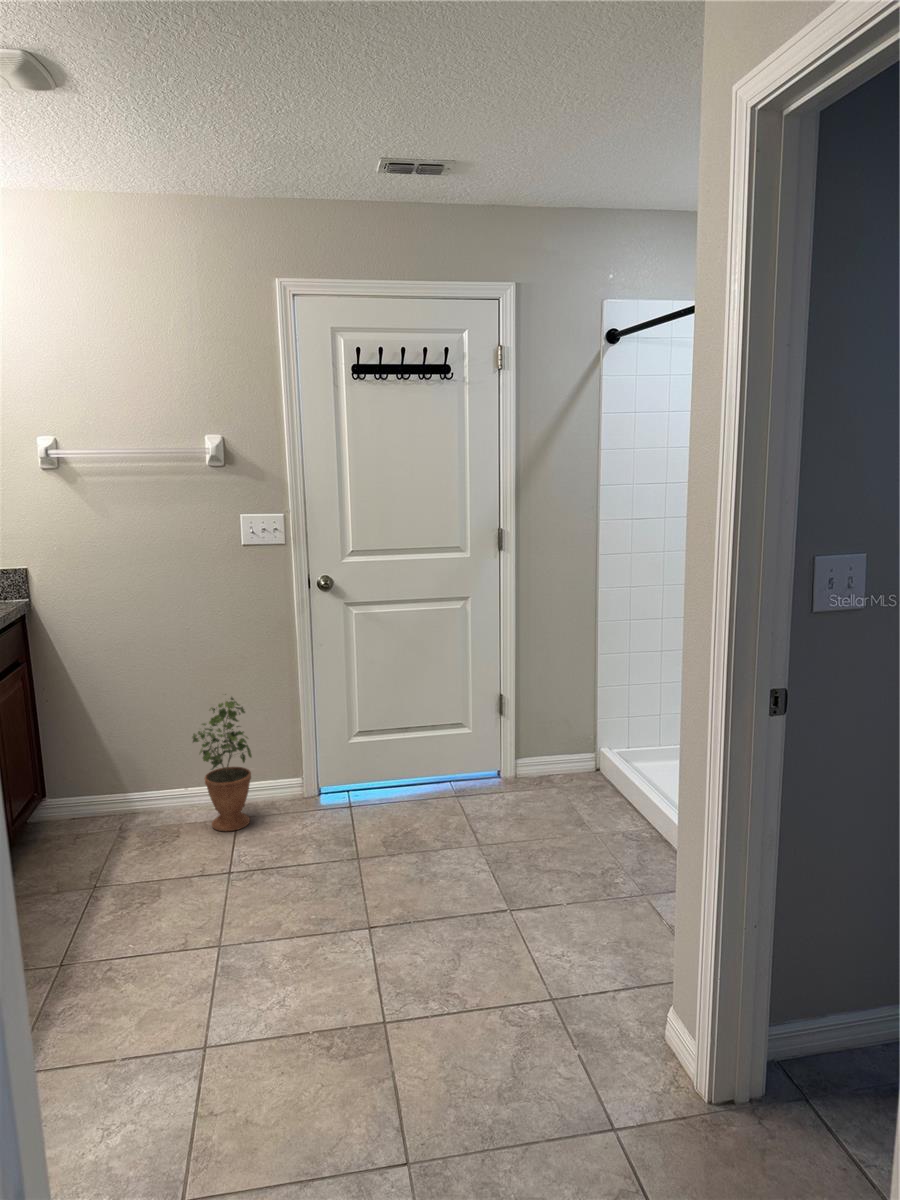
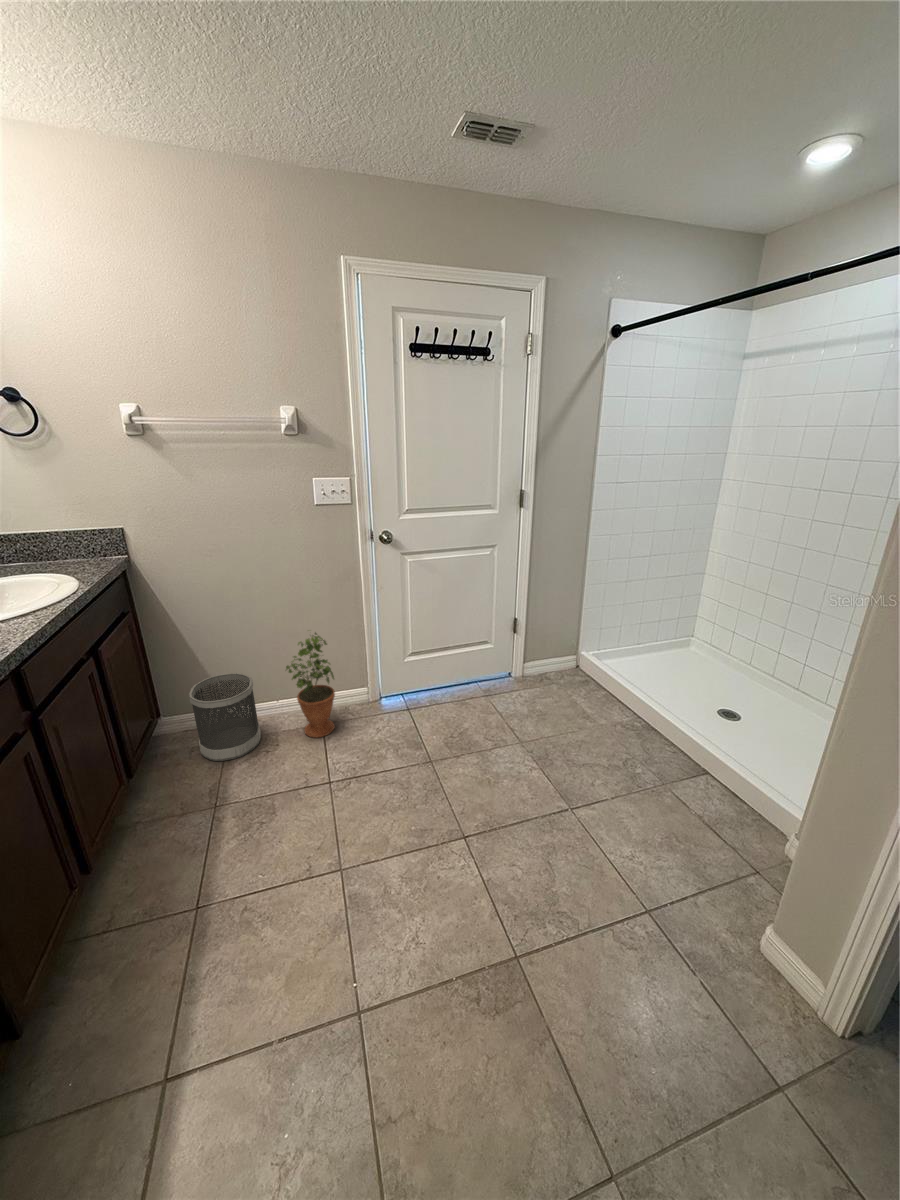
wastebasket: none [79,745,159,848] -> present [189,673,261,761]

